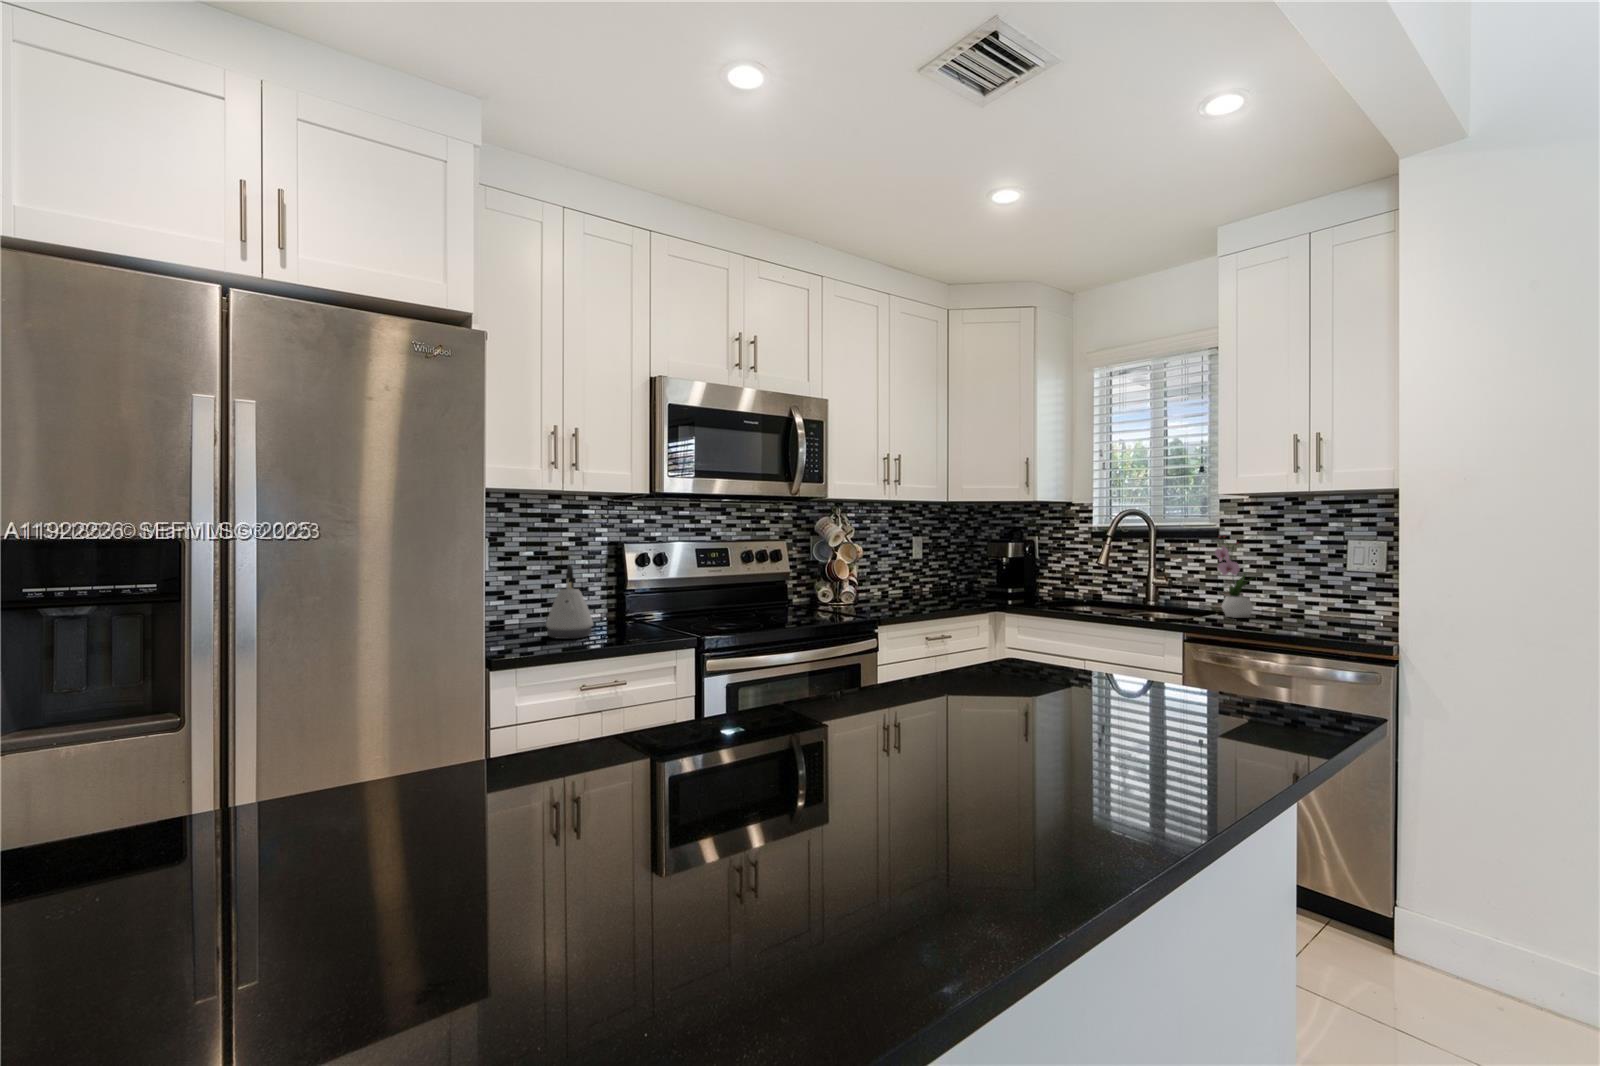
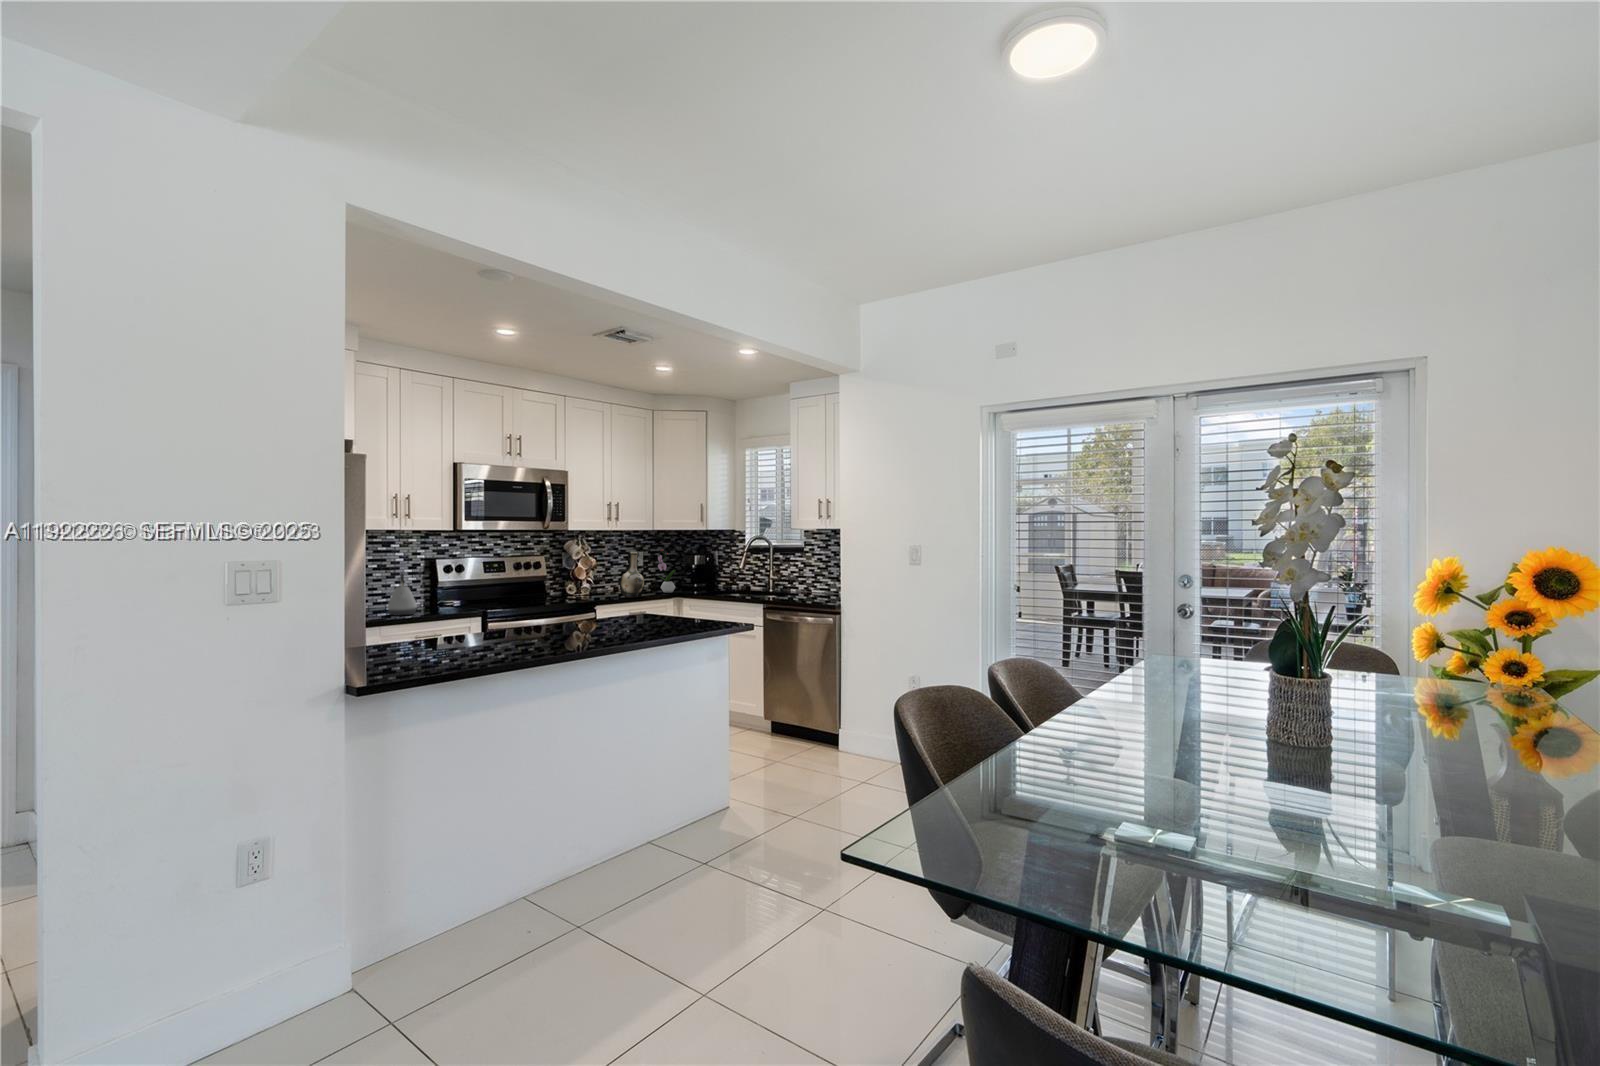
decorative vase: none [901,533,941,610] -> present [619,551,644,598]
flower arrangement: present [1215,536,1253,618] -> present [658,550,676,593]

